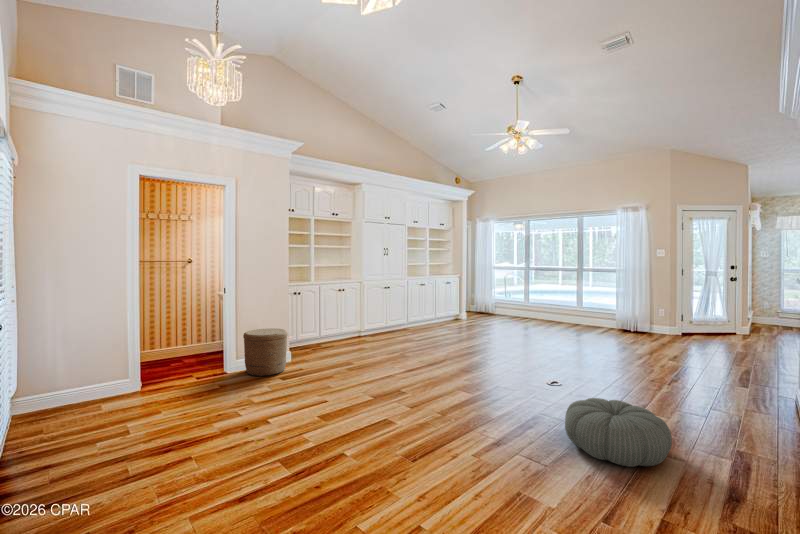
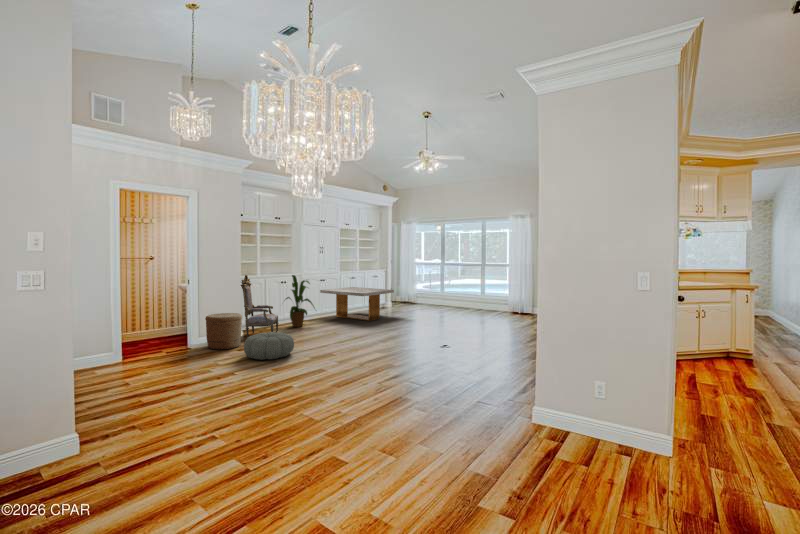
armchair: none [288,281,333,359] -> present [241,275,279,338]
house plant: none [336,281,379,344] -> present [286,275,314,327]
coffee table: none [382,295,471,338] -> present [320,287,394,321]
pouf: present [565,398,672,467] -> present [244,332,294,360]

